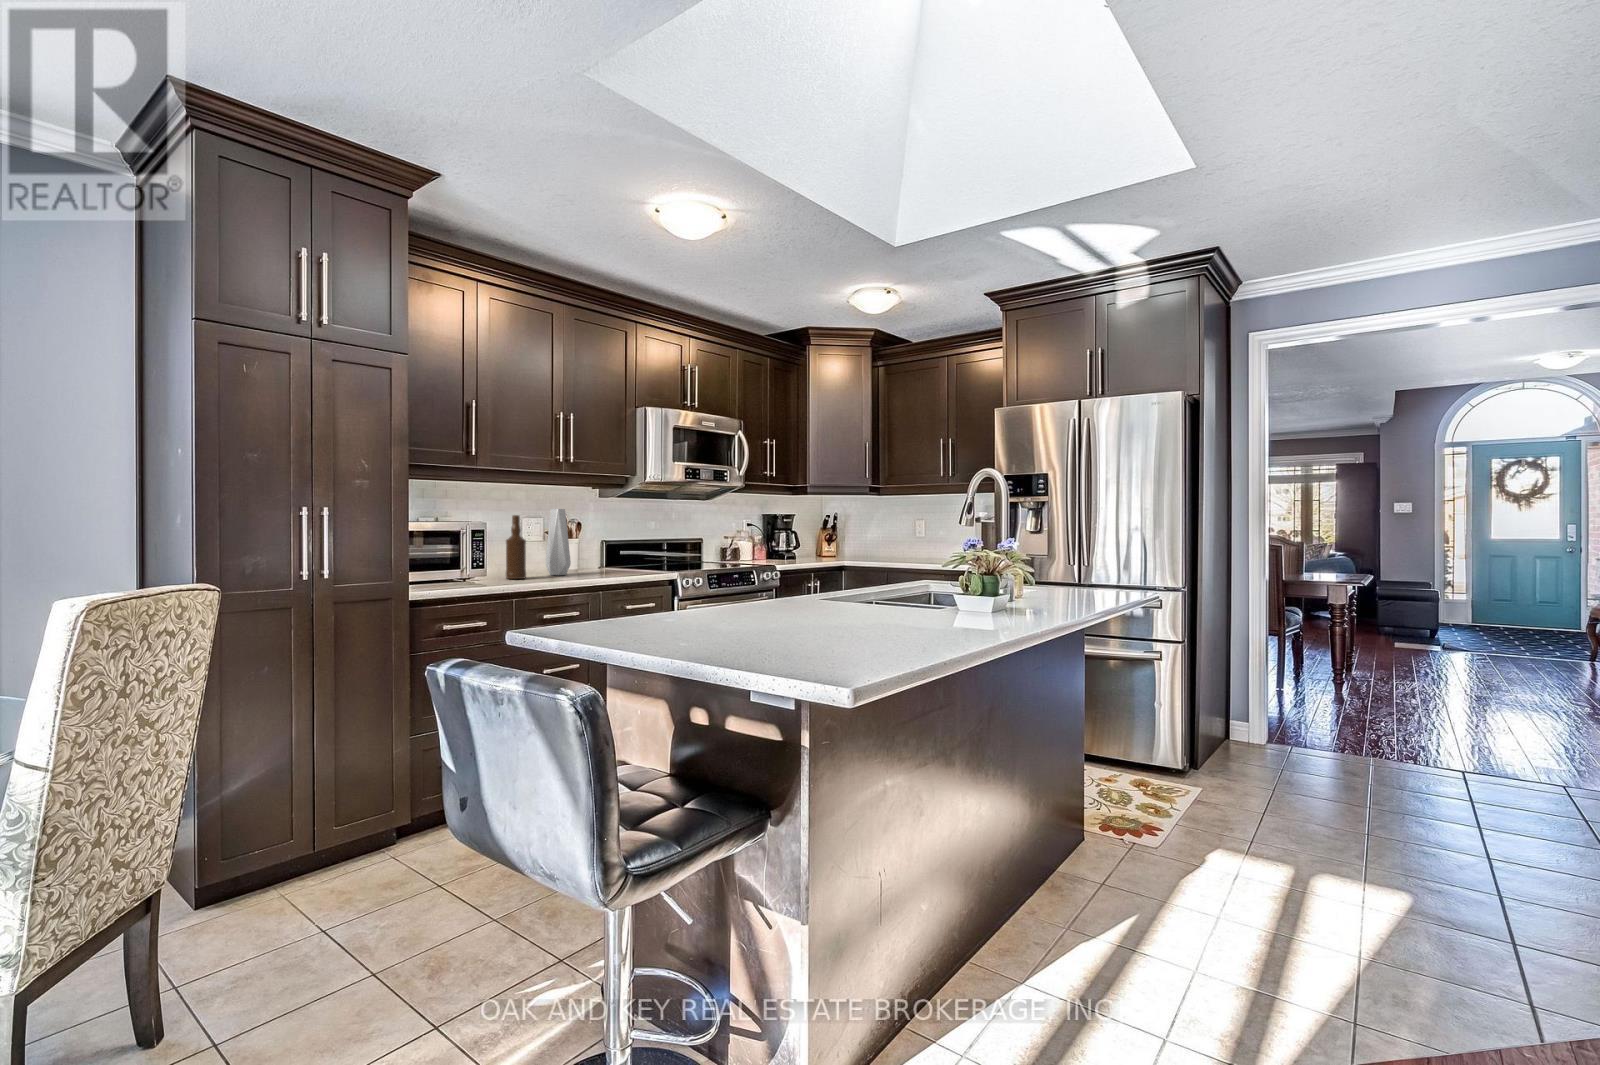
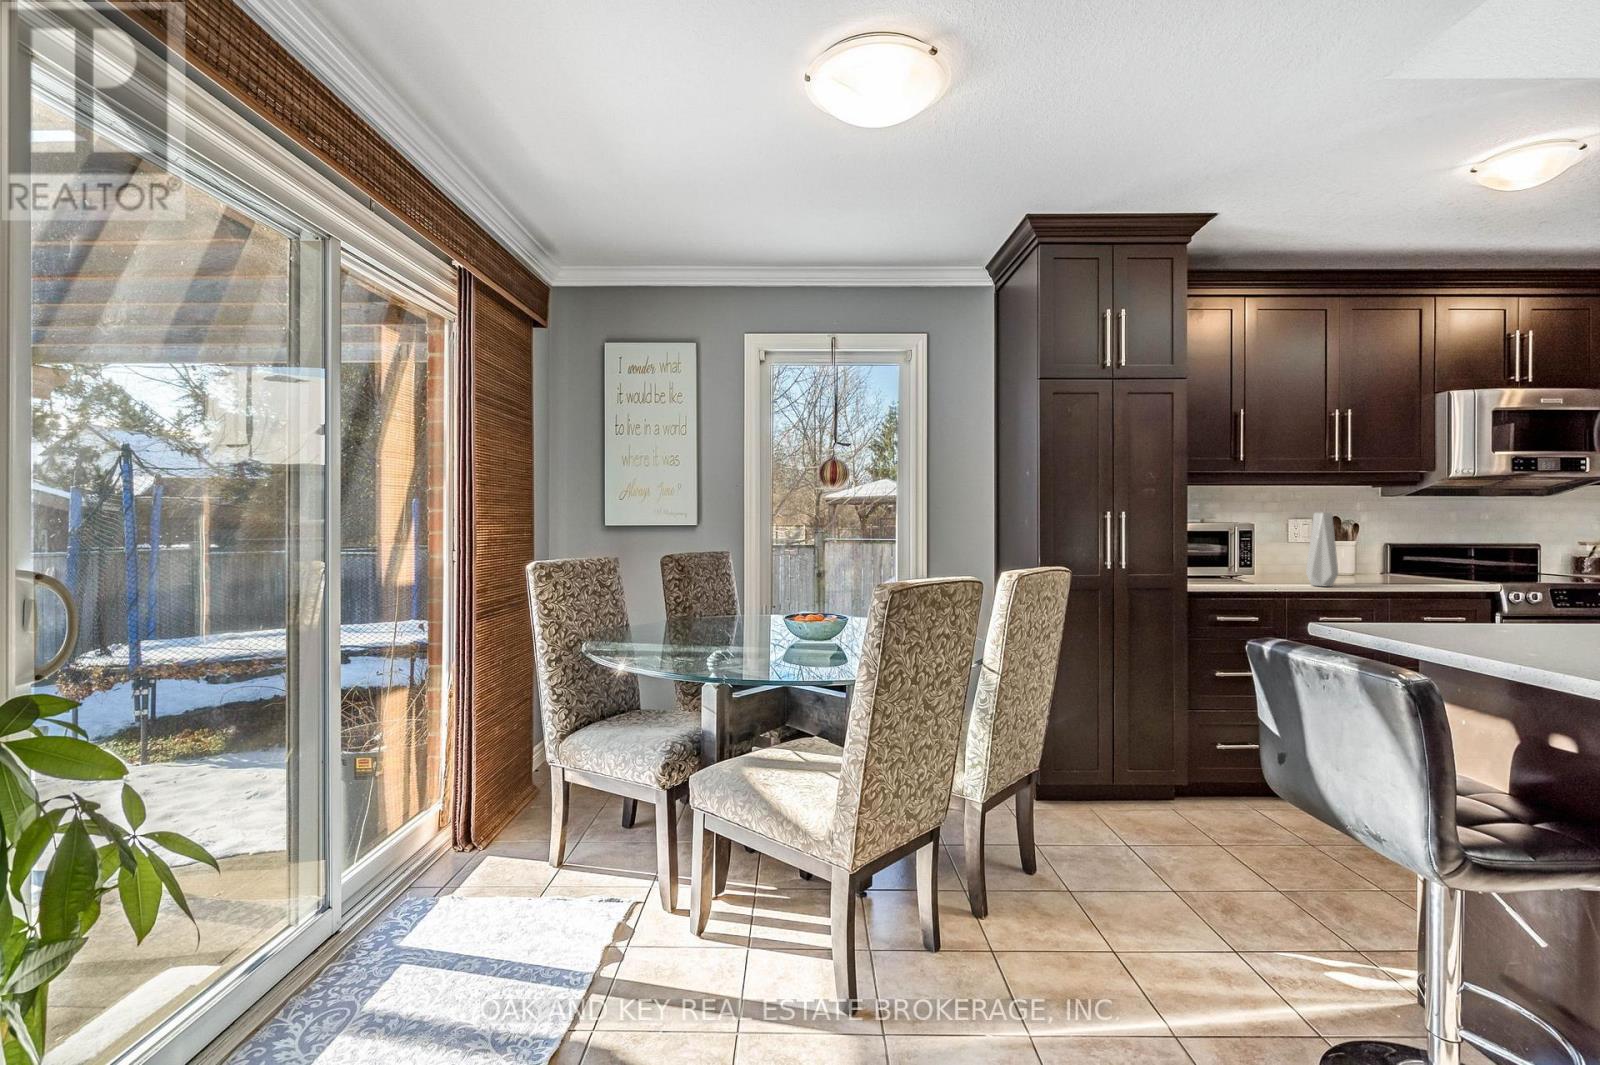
bottle: present [506,515,526,579] -> none [1258,520,1282,589]

